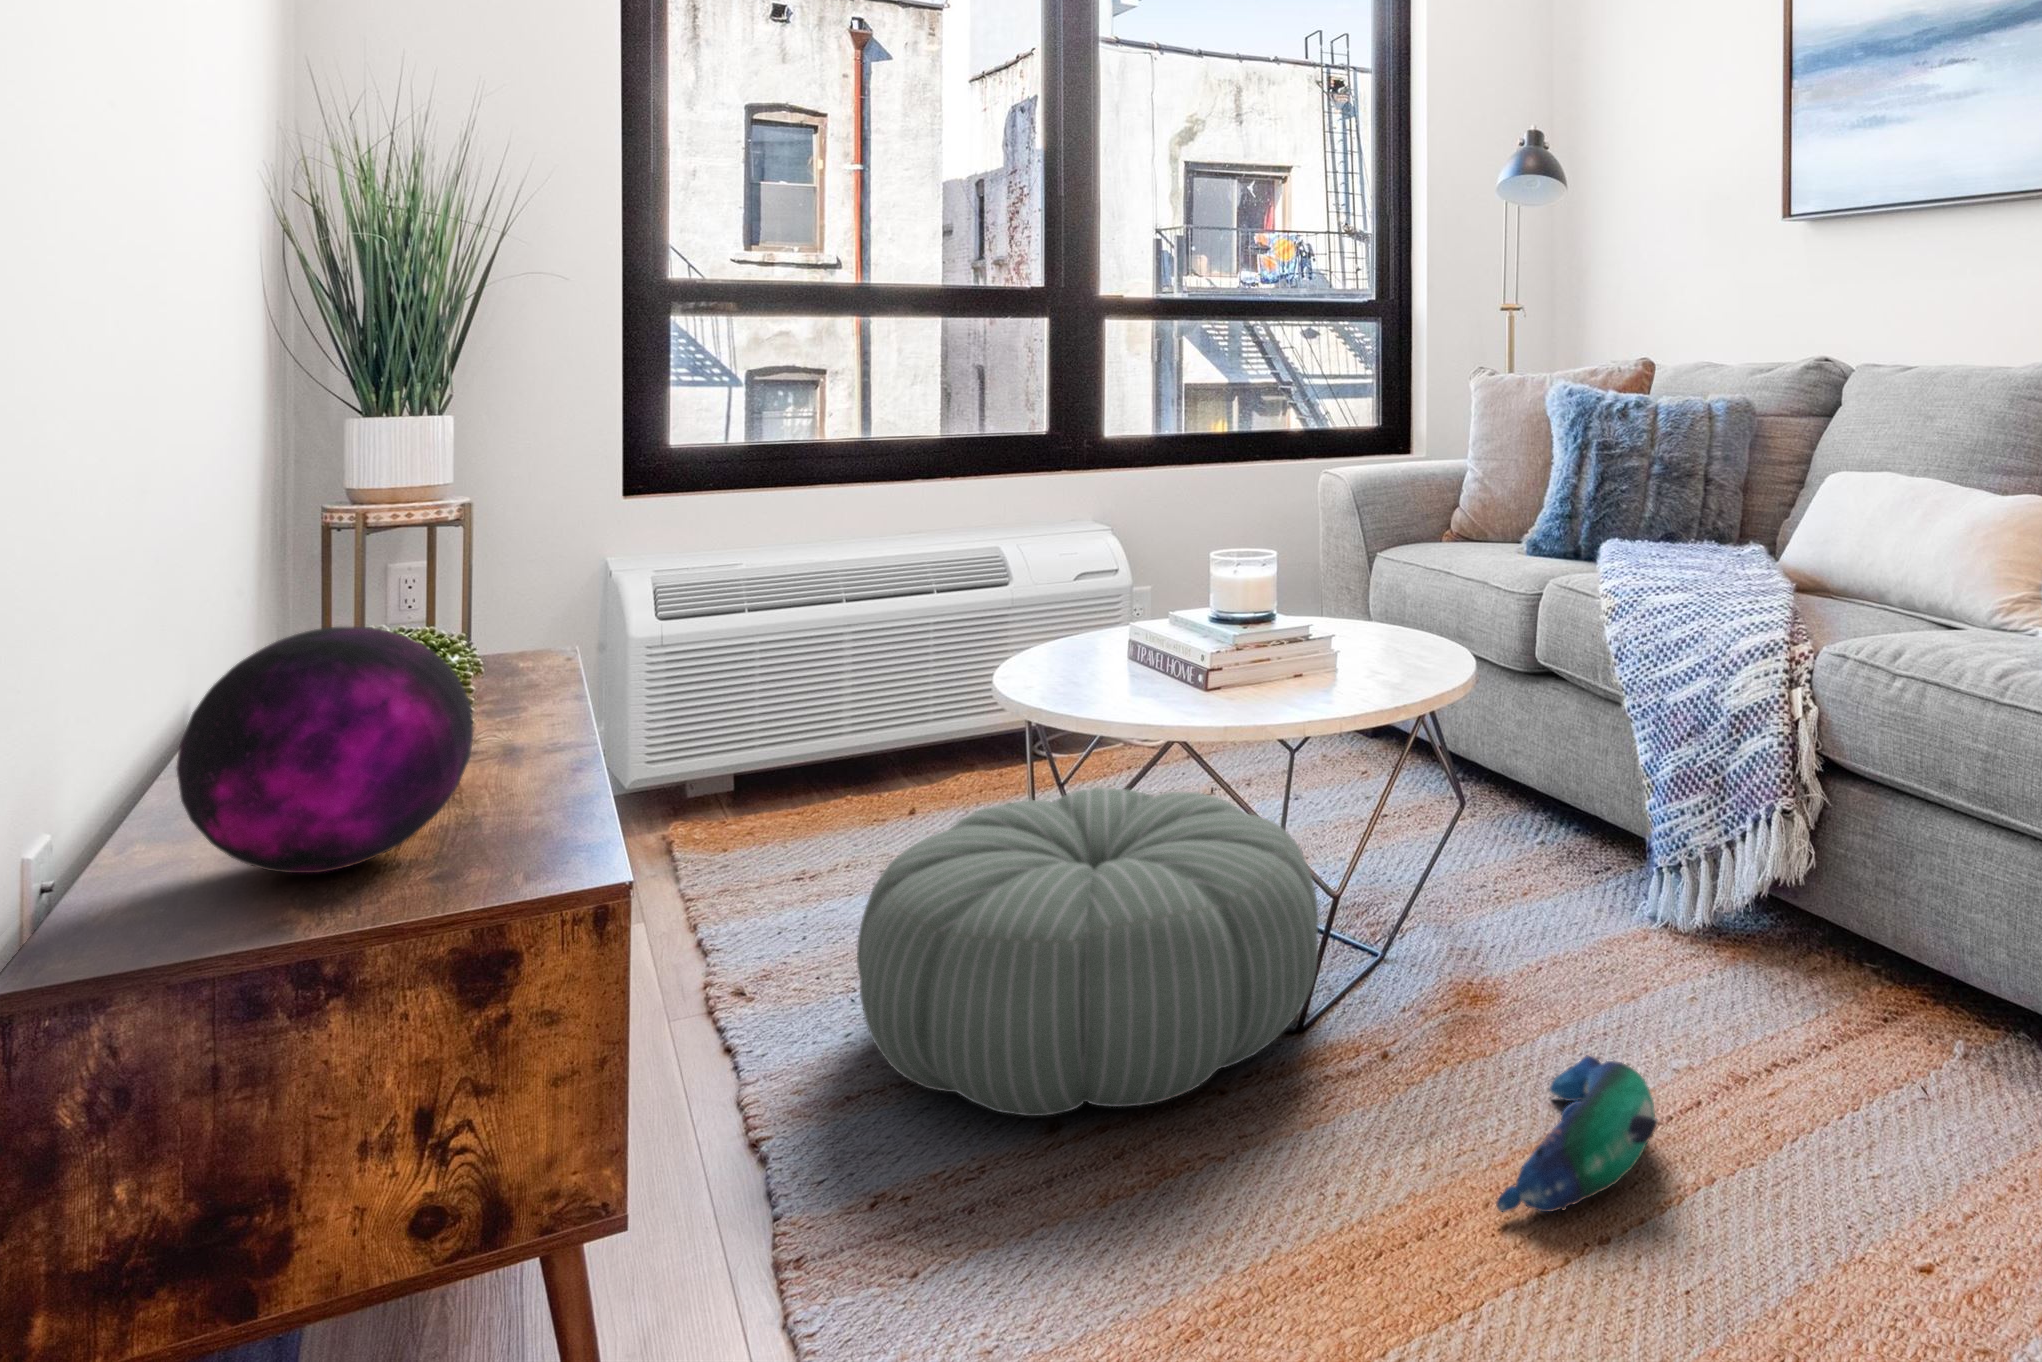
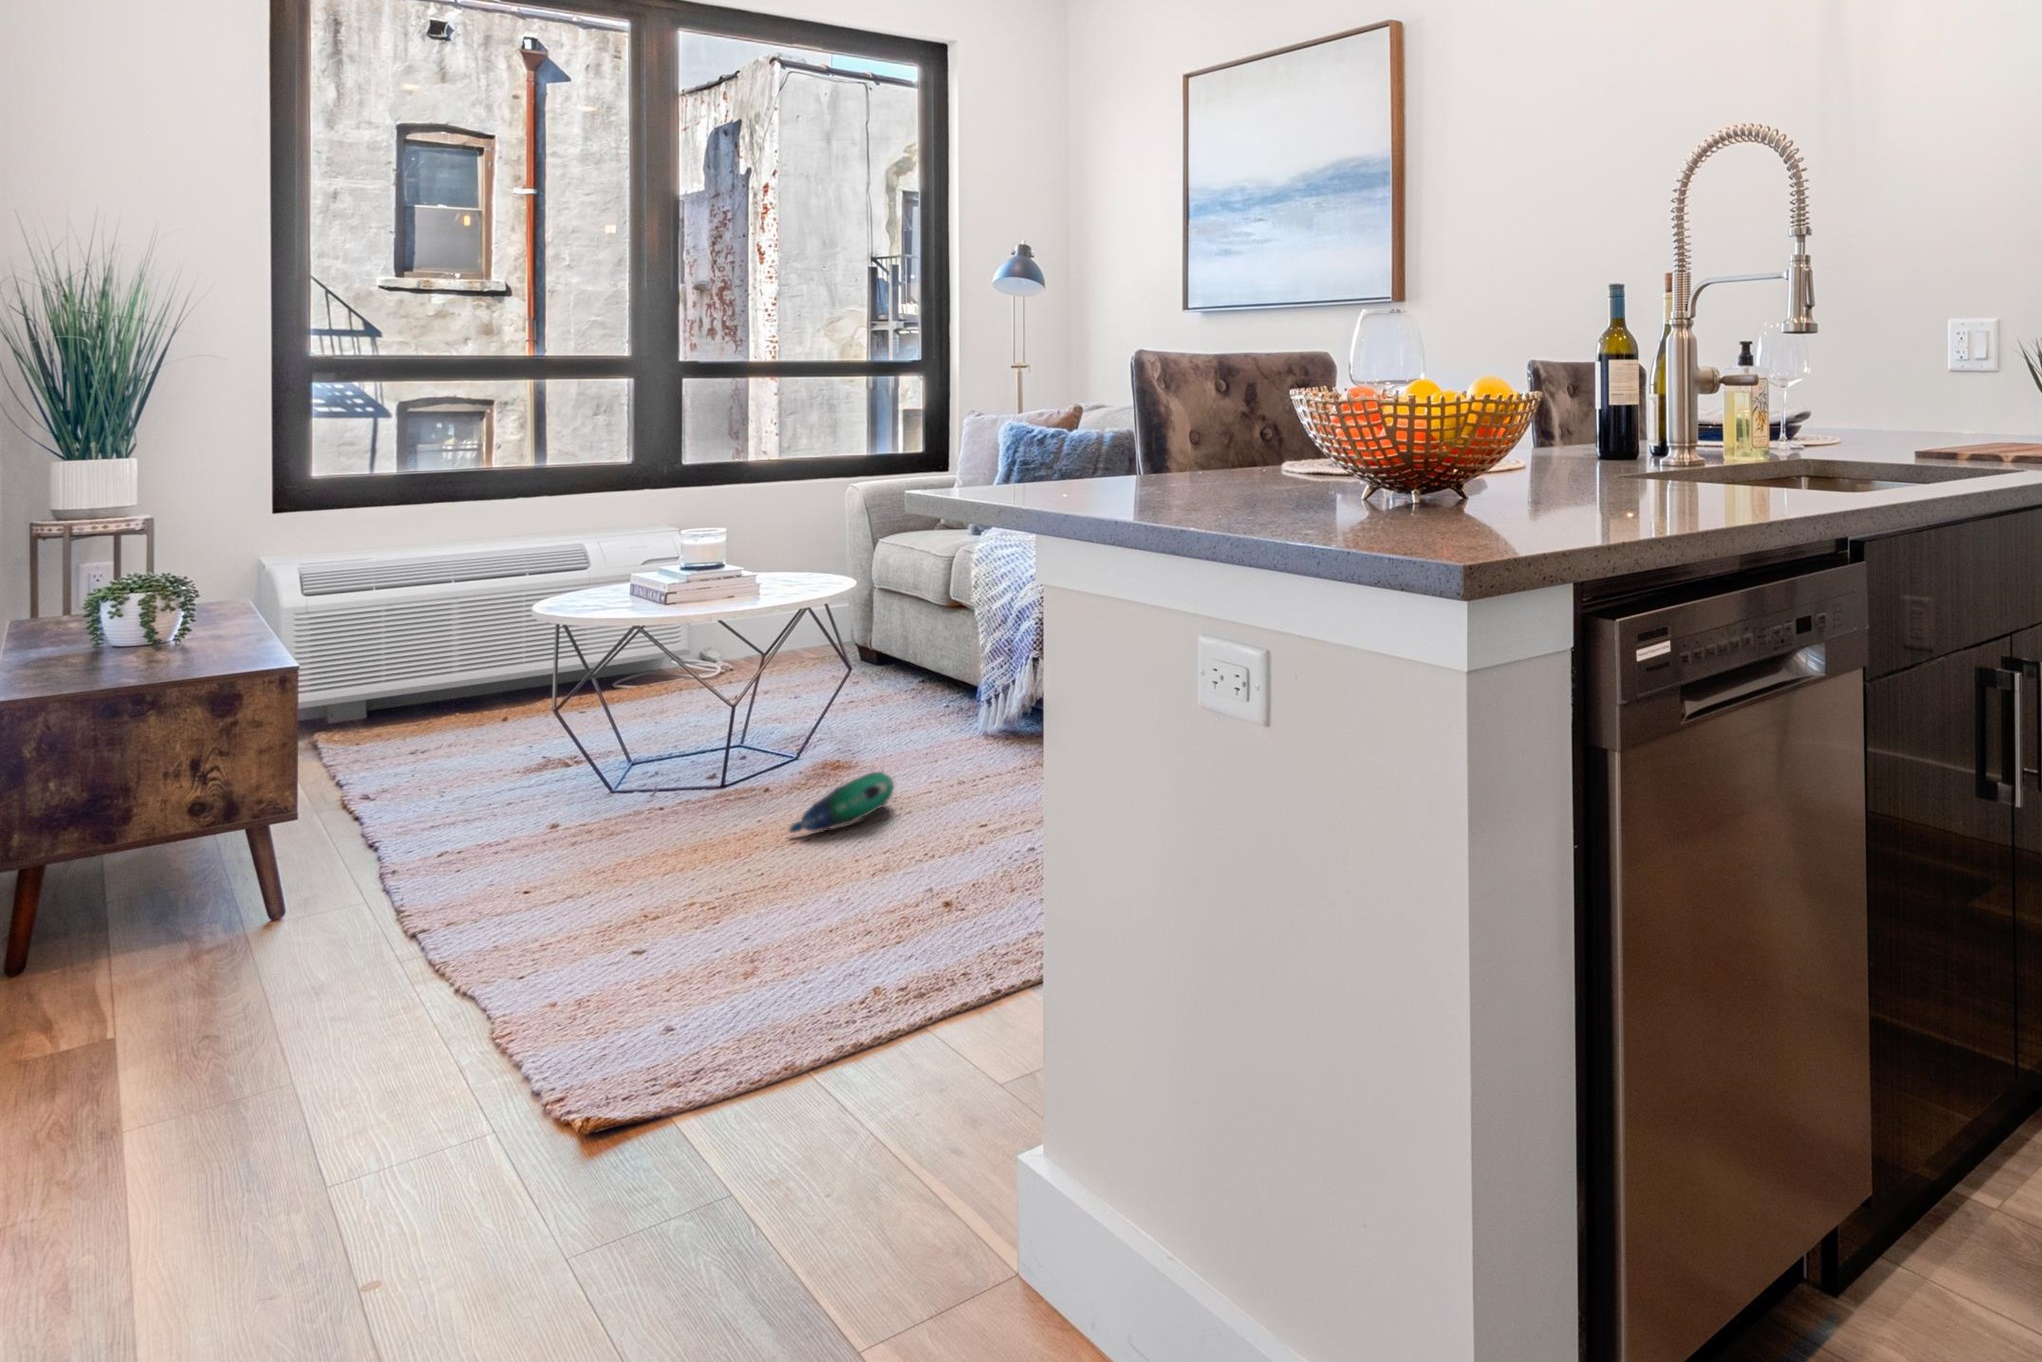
decorative orb: present [177,627,474,873] -> none [58,558,213,670]
pouf: present [857,788,1319,1116] -> none [441,671,745,825]

